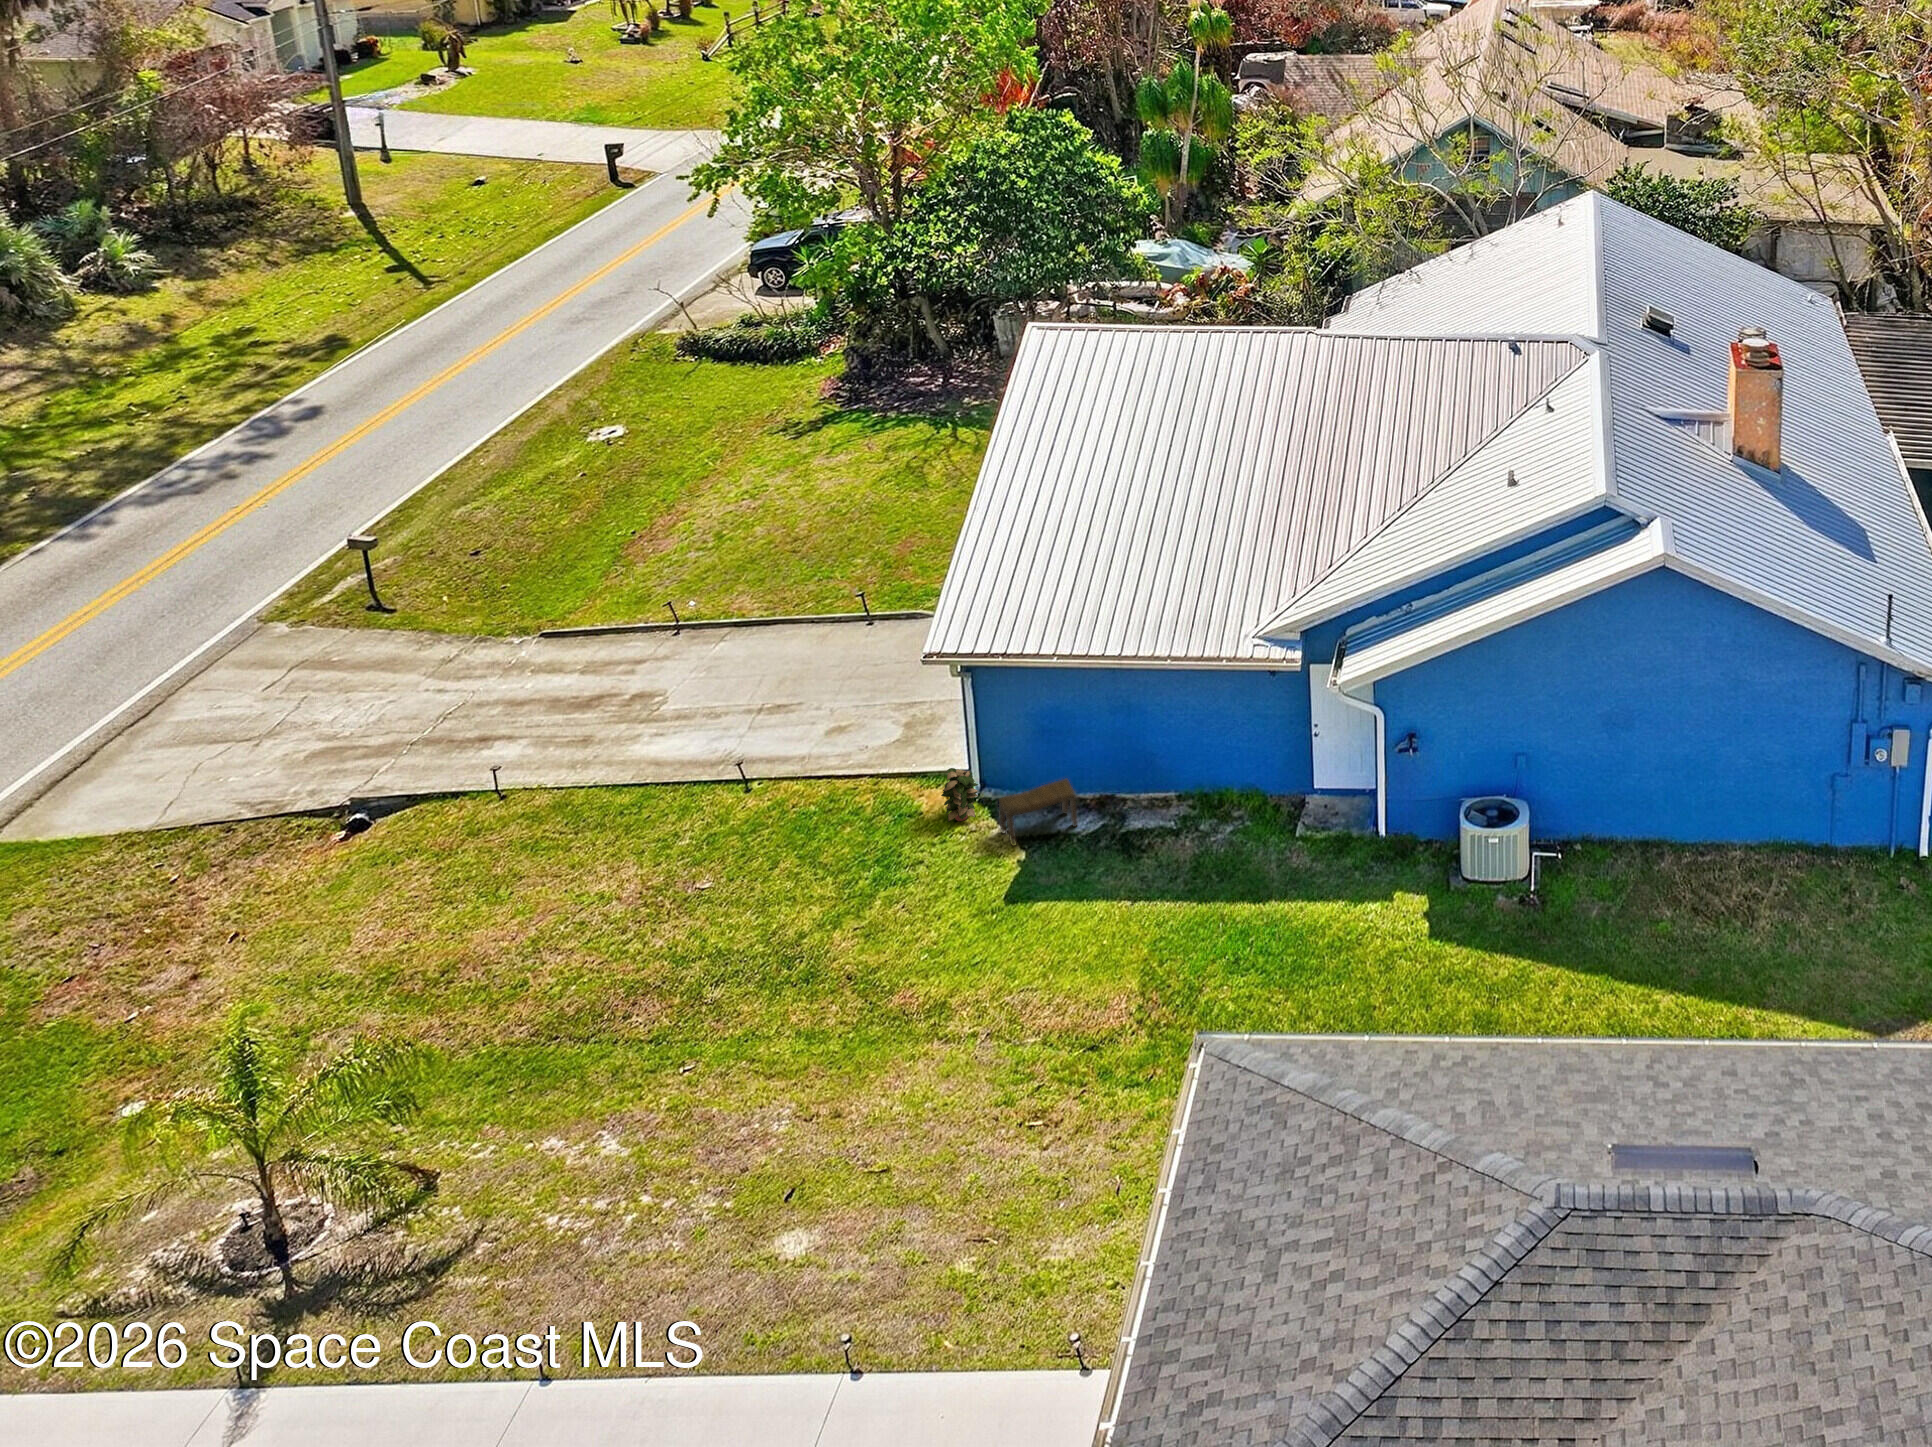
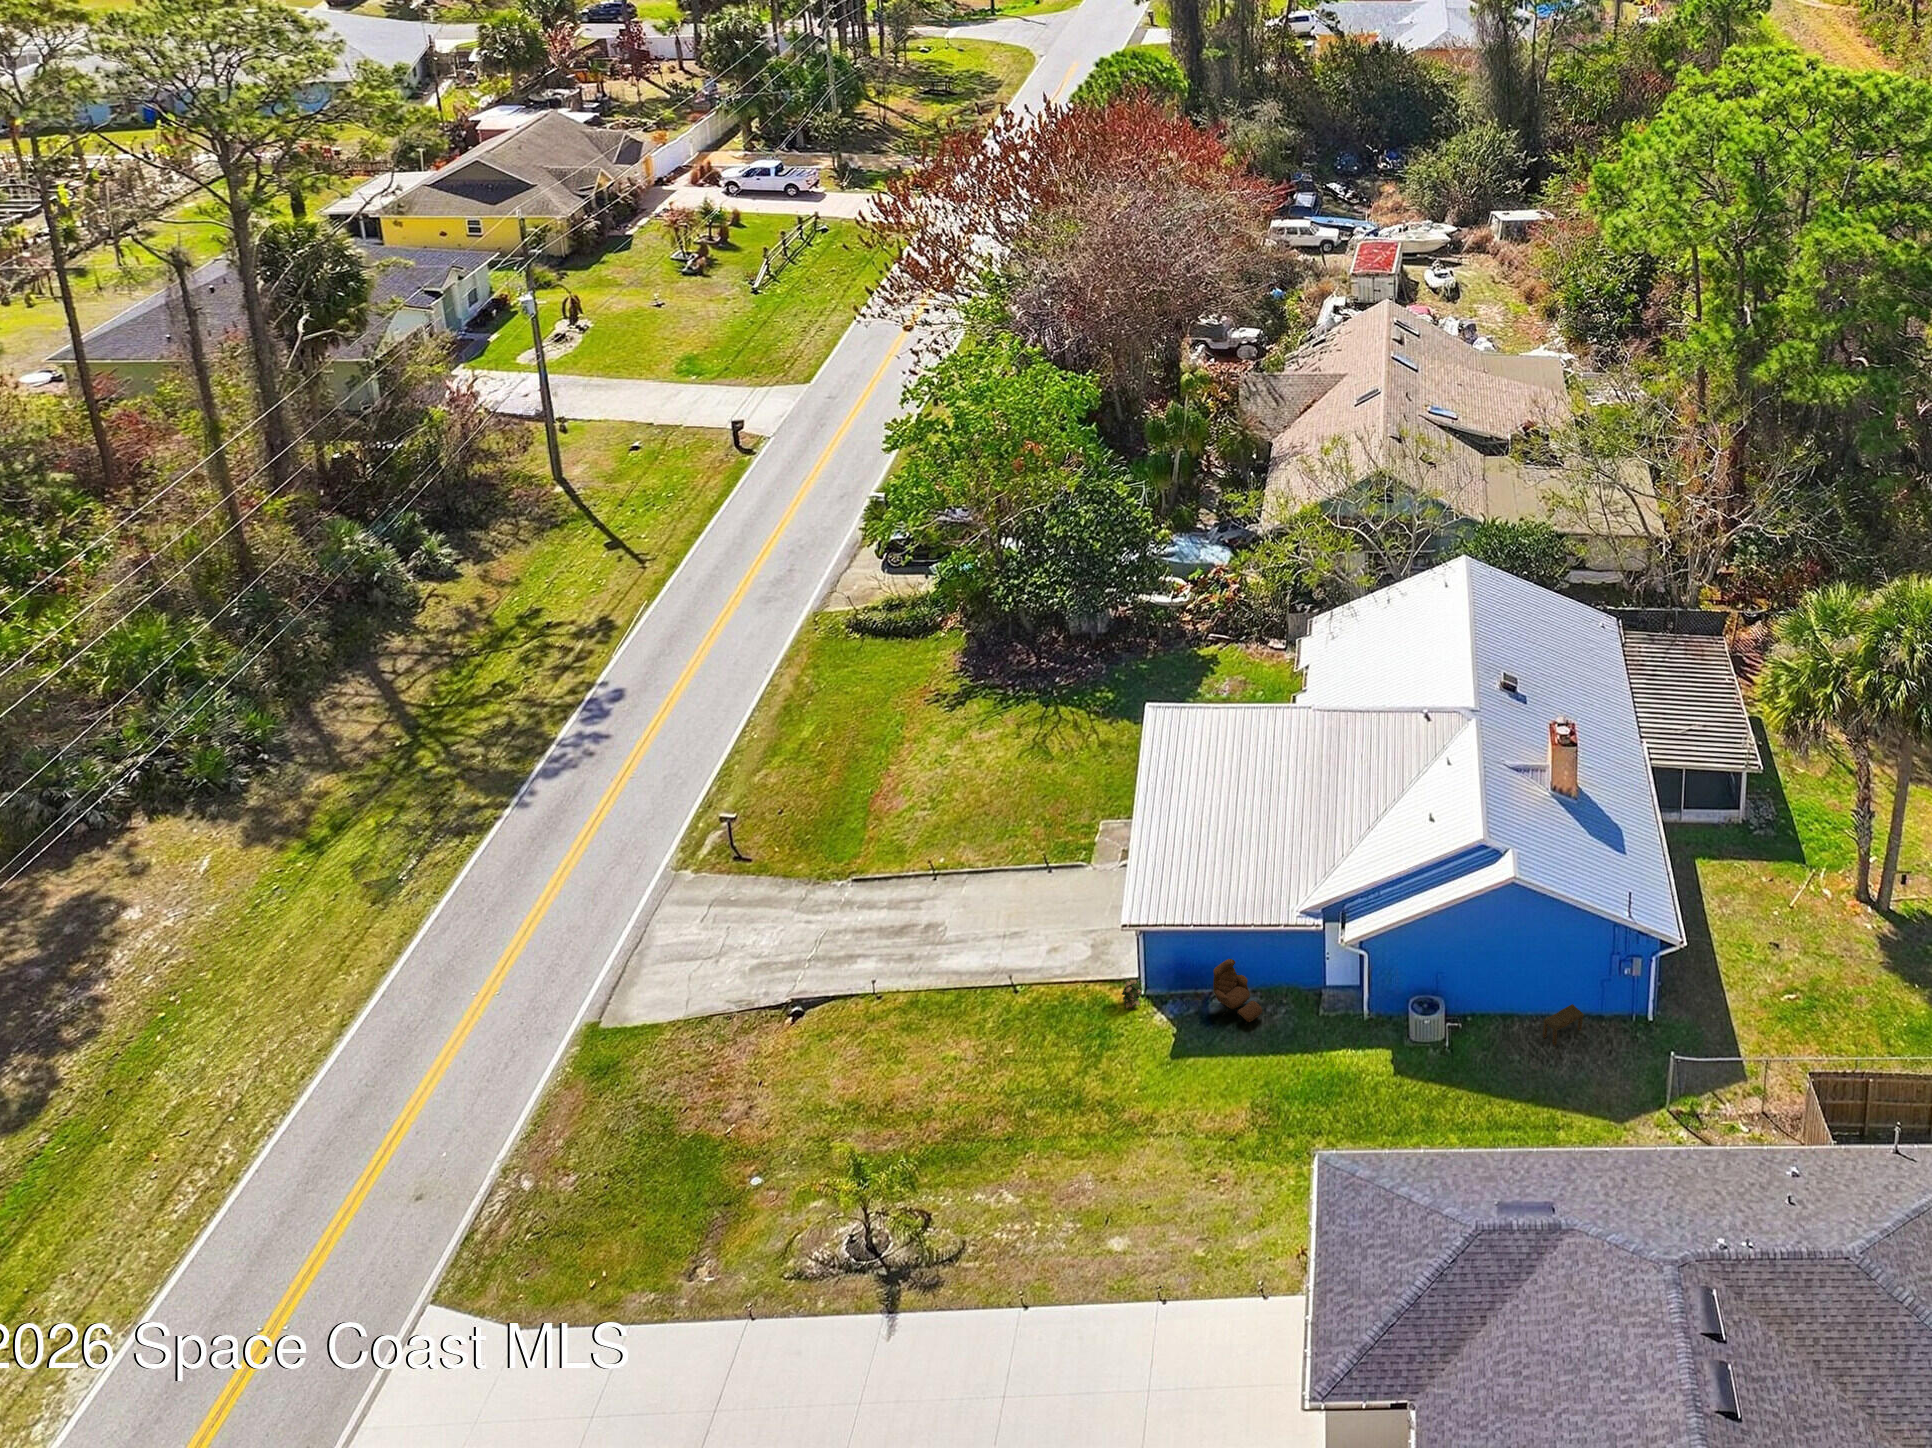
lounge chair: none [1106,734,1196,853] -> present [1213,959,1262,1026]
bench: present [999,779,1078,846] -> present [1543,1004,1584,1046]

